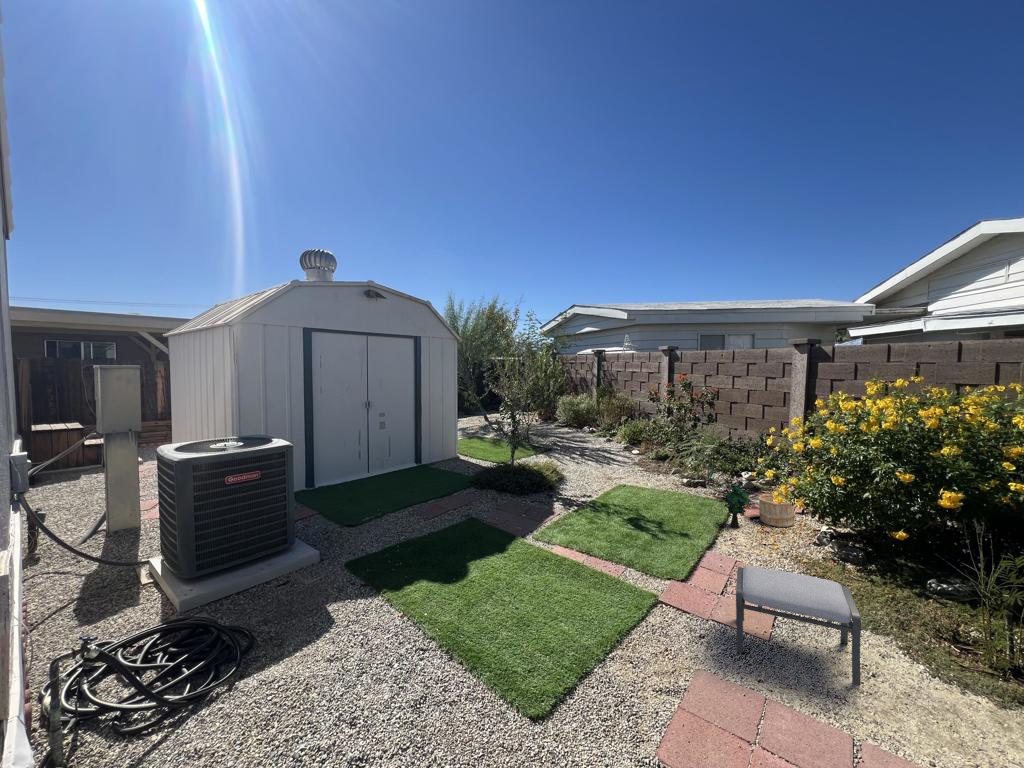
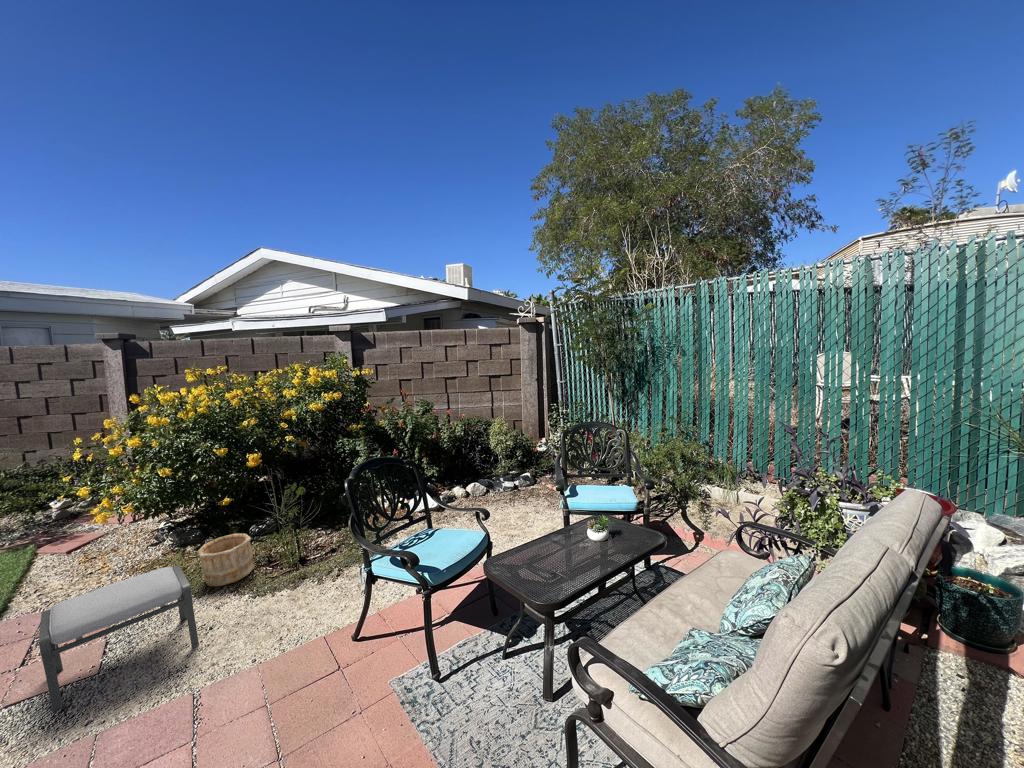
decorative plant: present [721,481,751,529] -> none [11,511,65,574]
wooden bucket: present [758,494,794,527] -> present [197,534,254,586]

